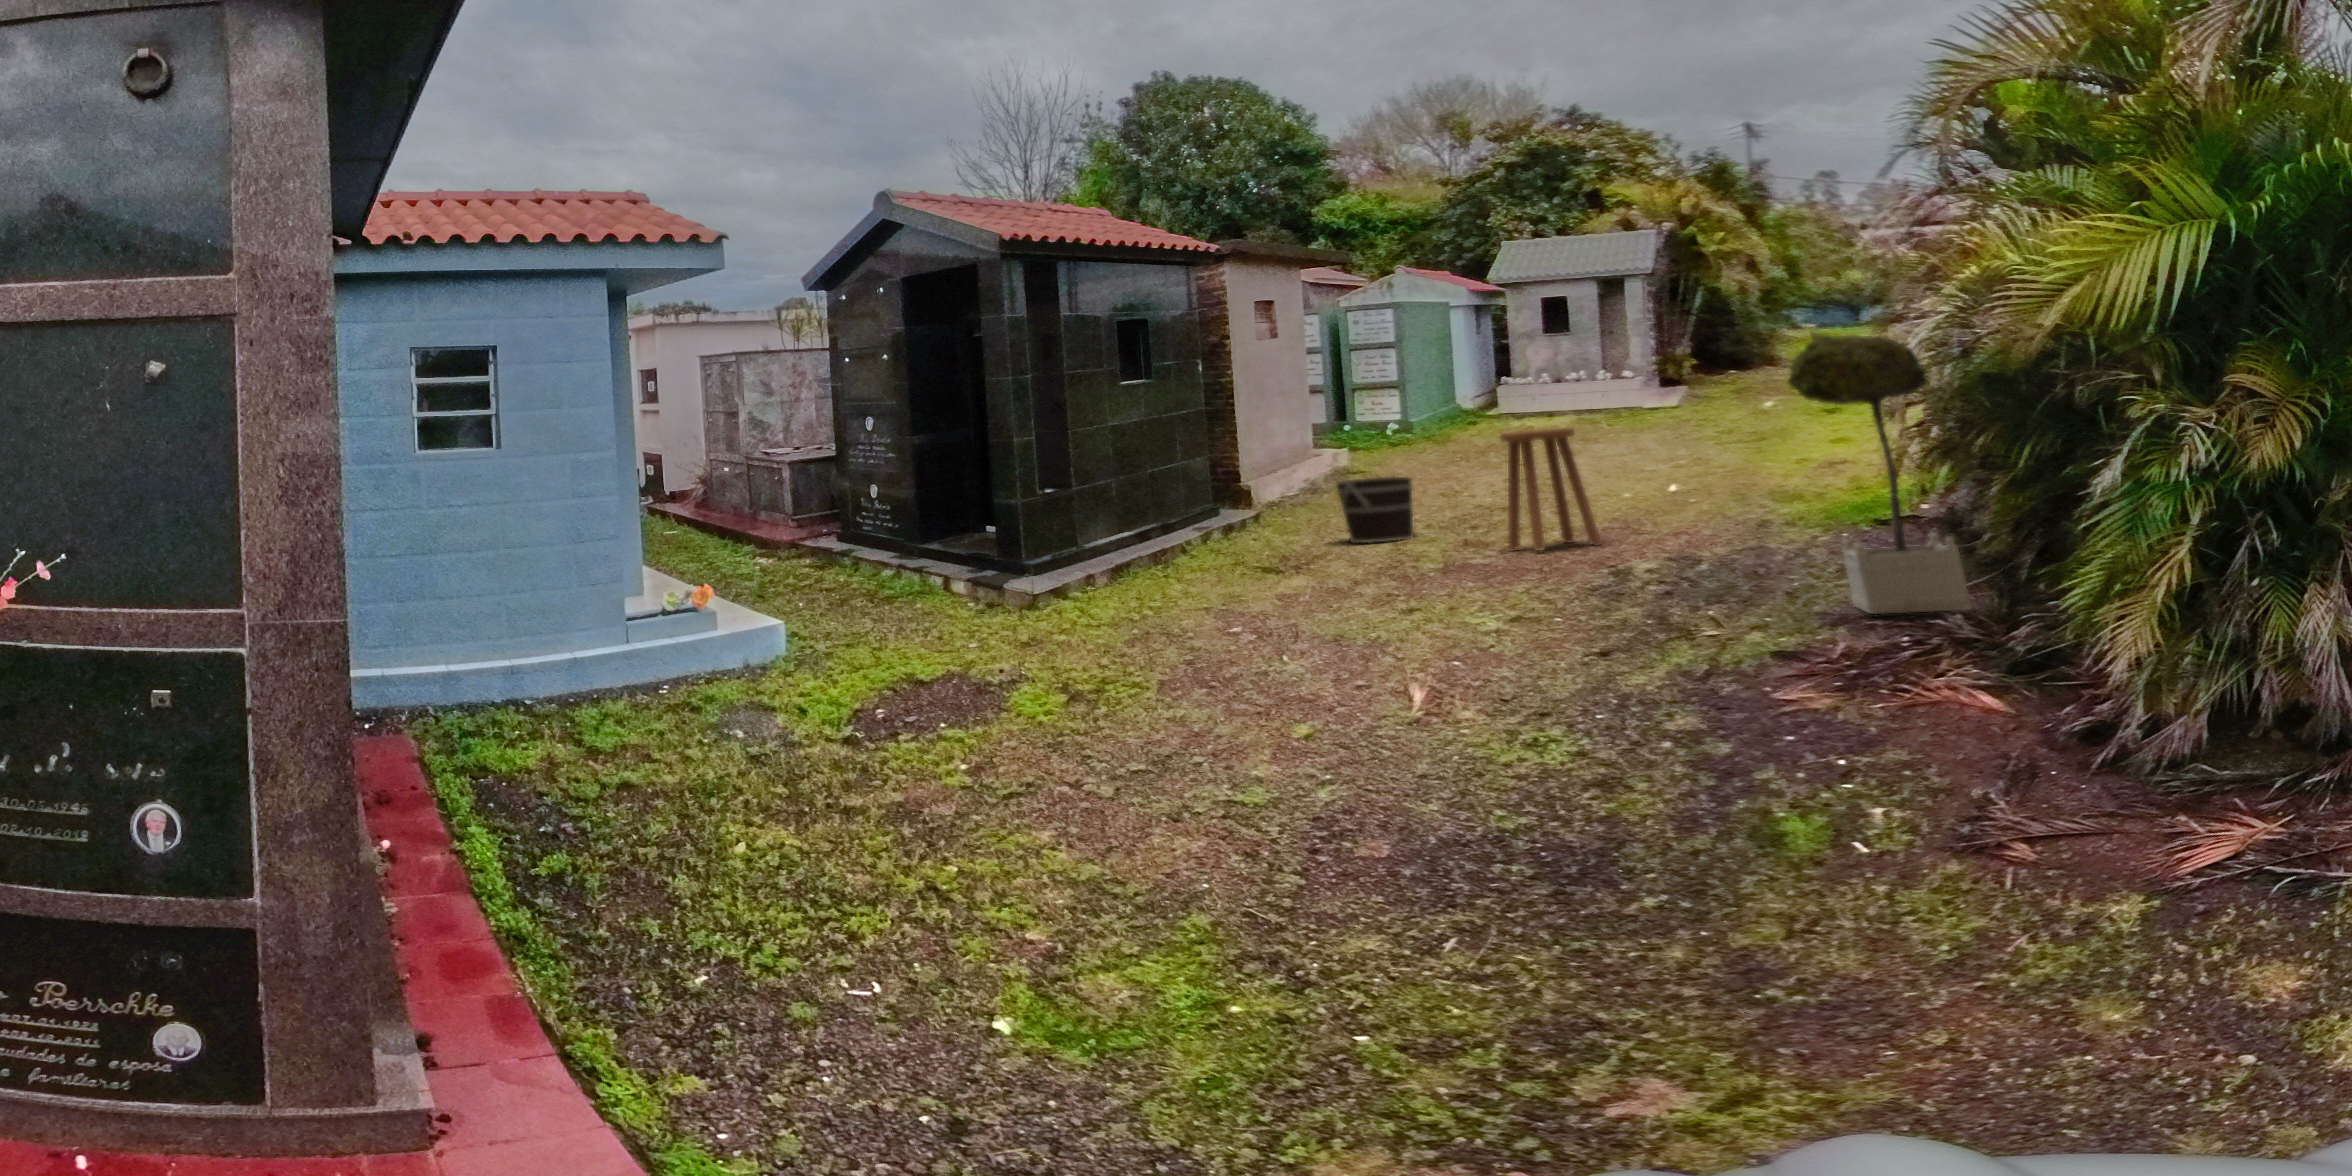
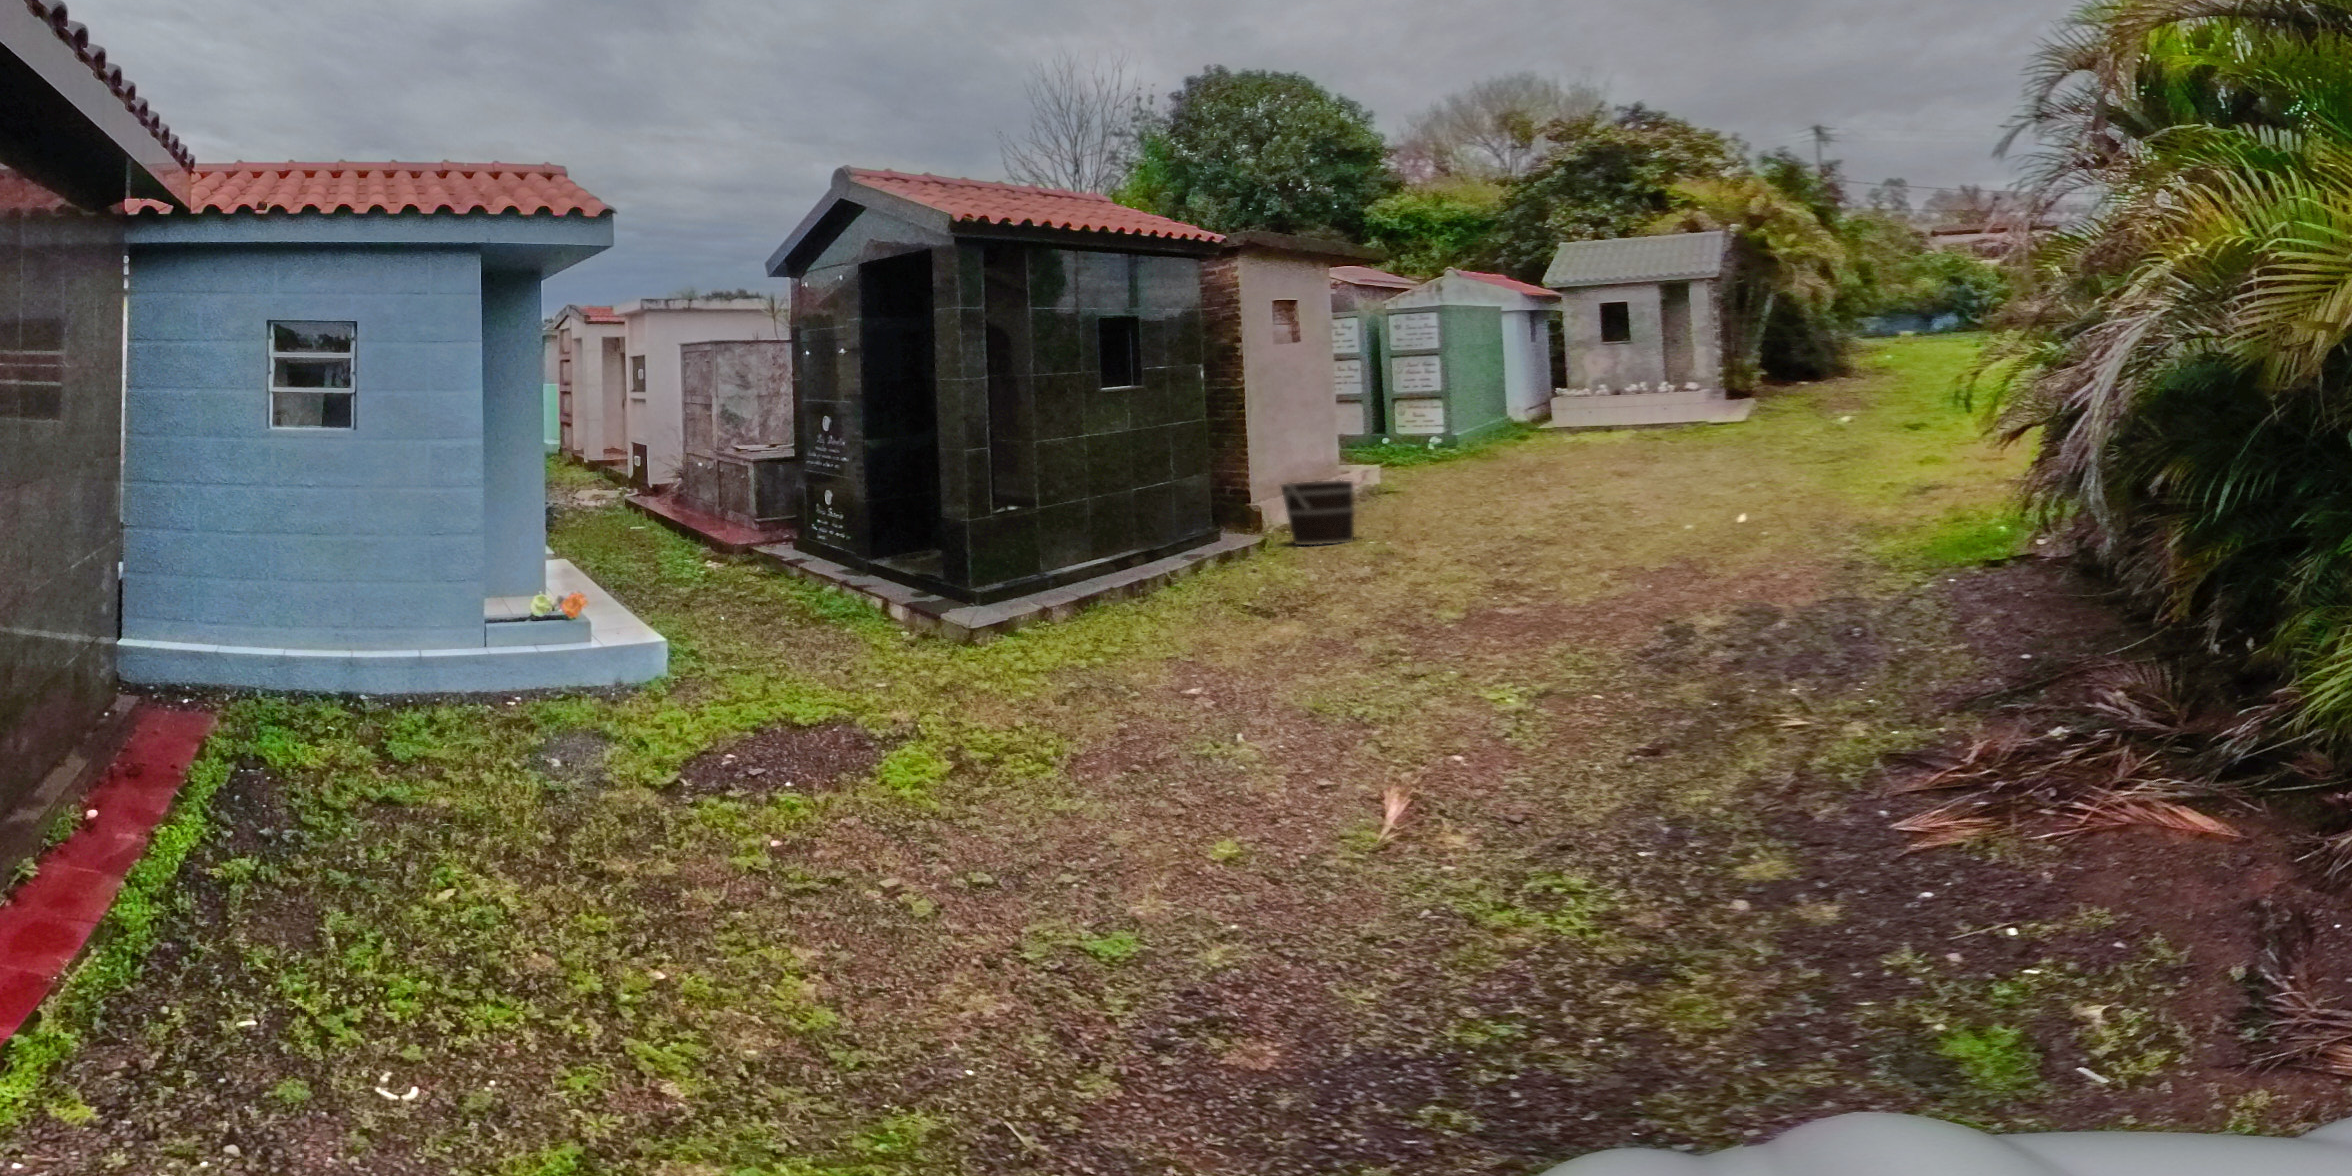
potted tree: present [1787,332,1972,614] -> none [1603,349,1754,617]
stool: present [1500,428,1601,551] -> none [1416,436,1509,556]

